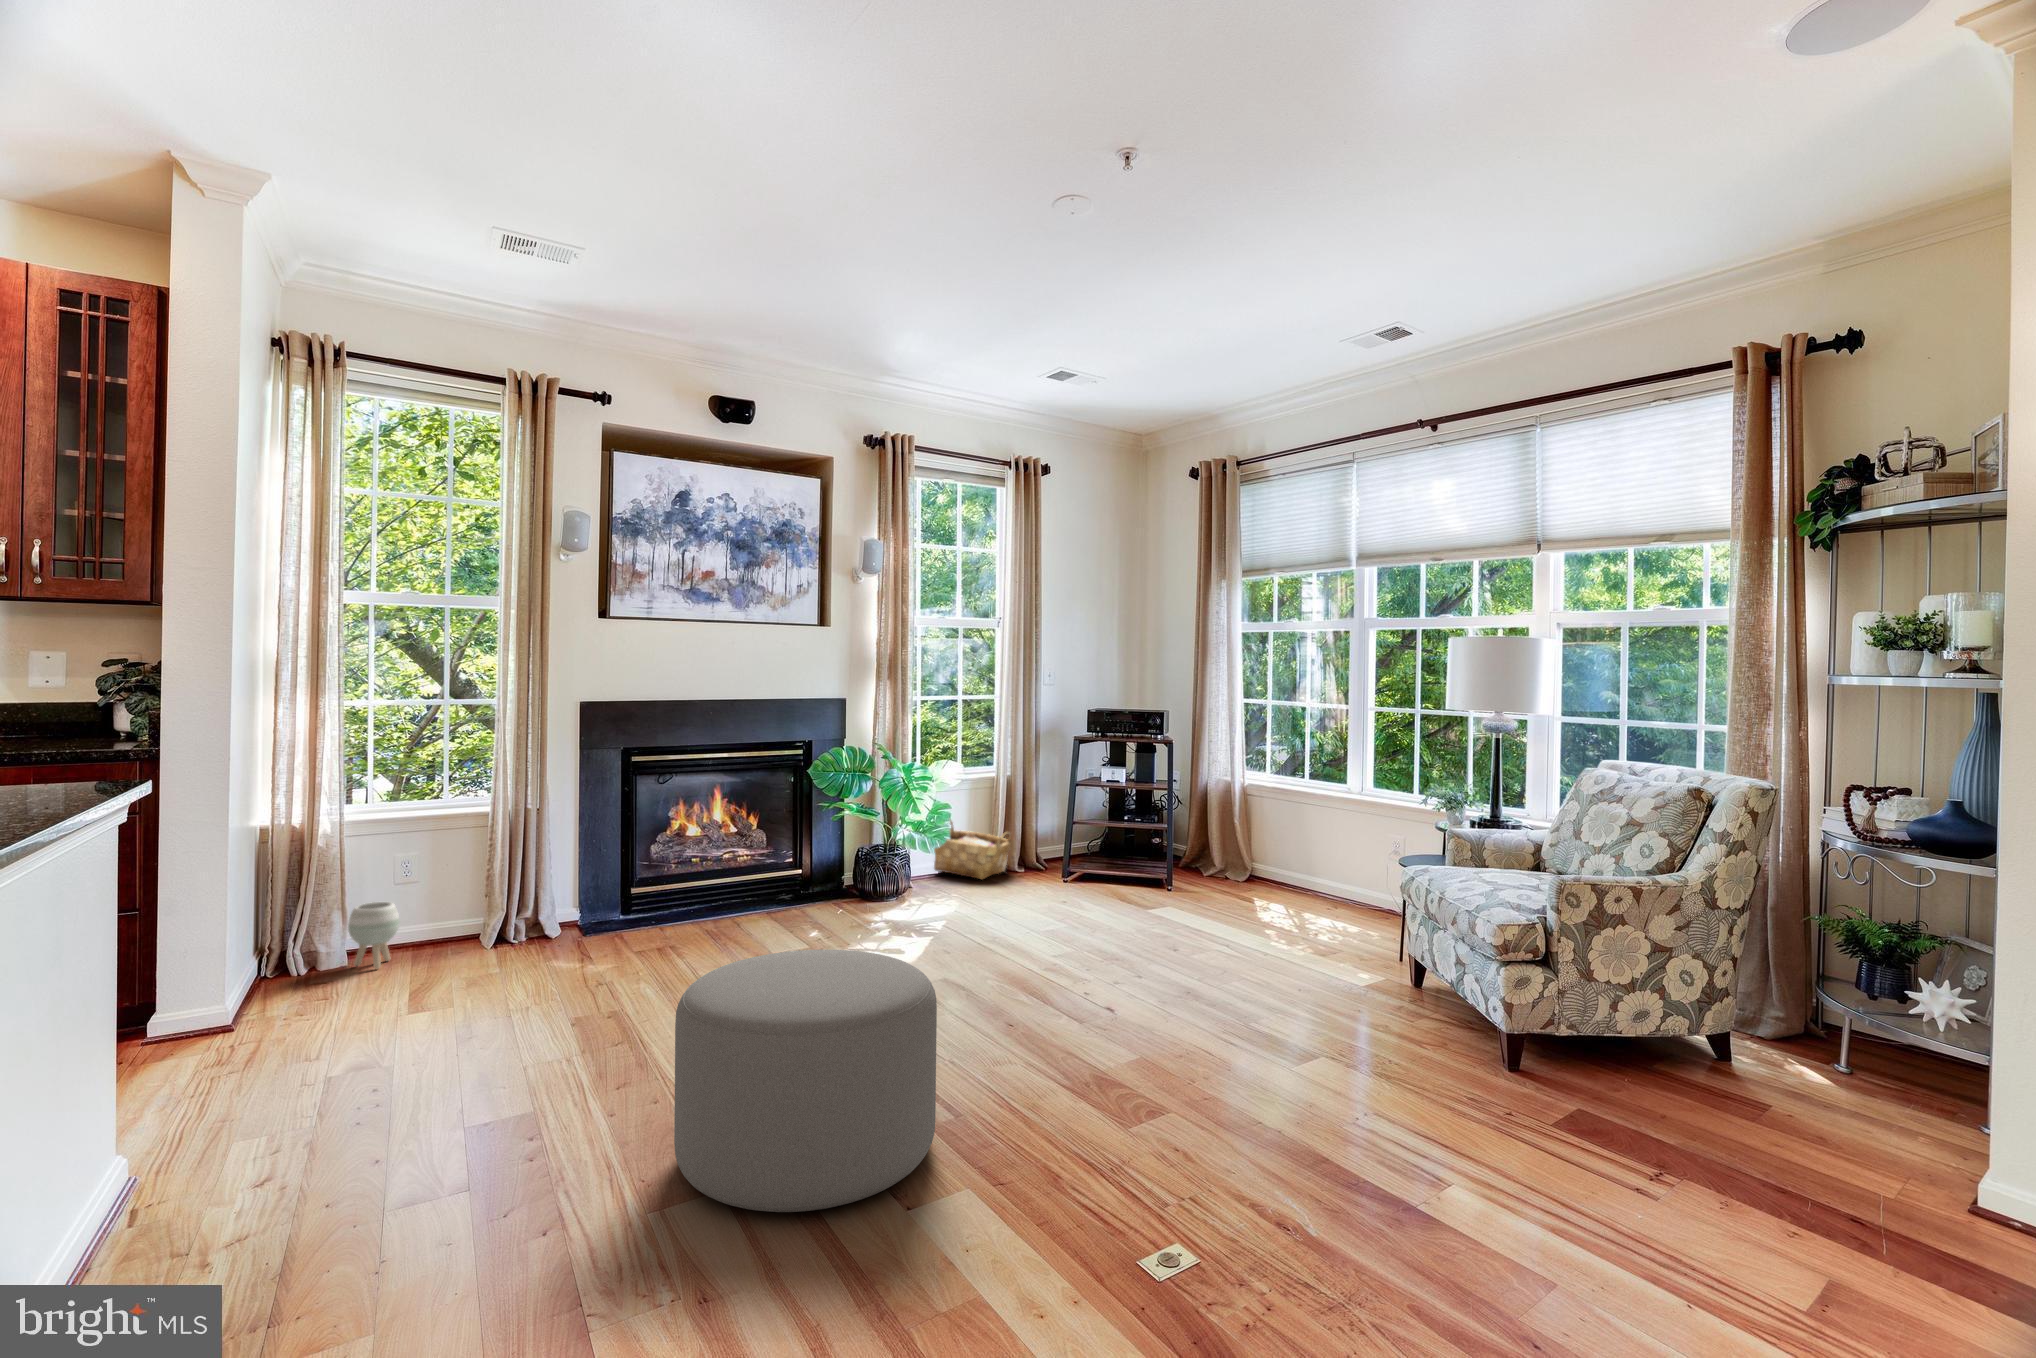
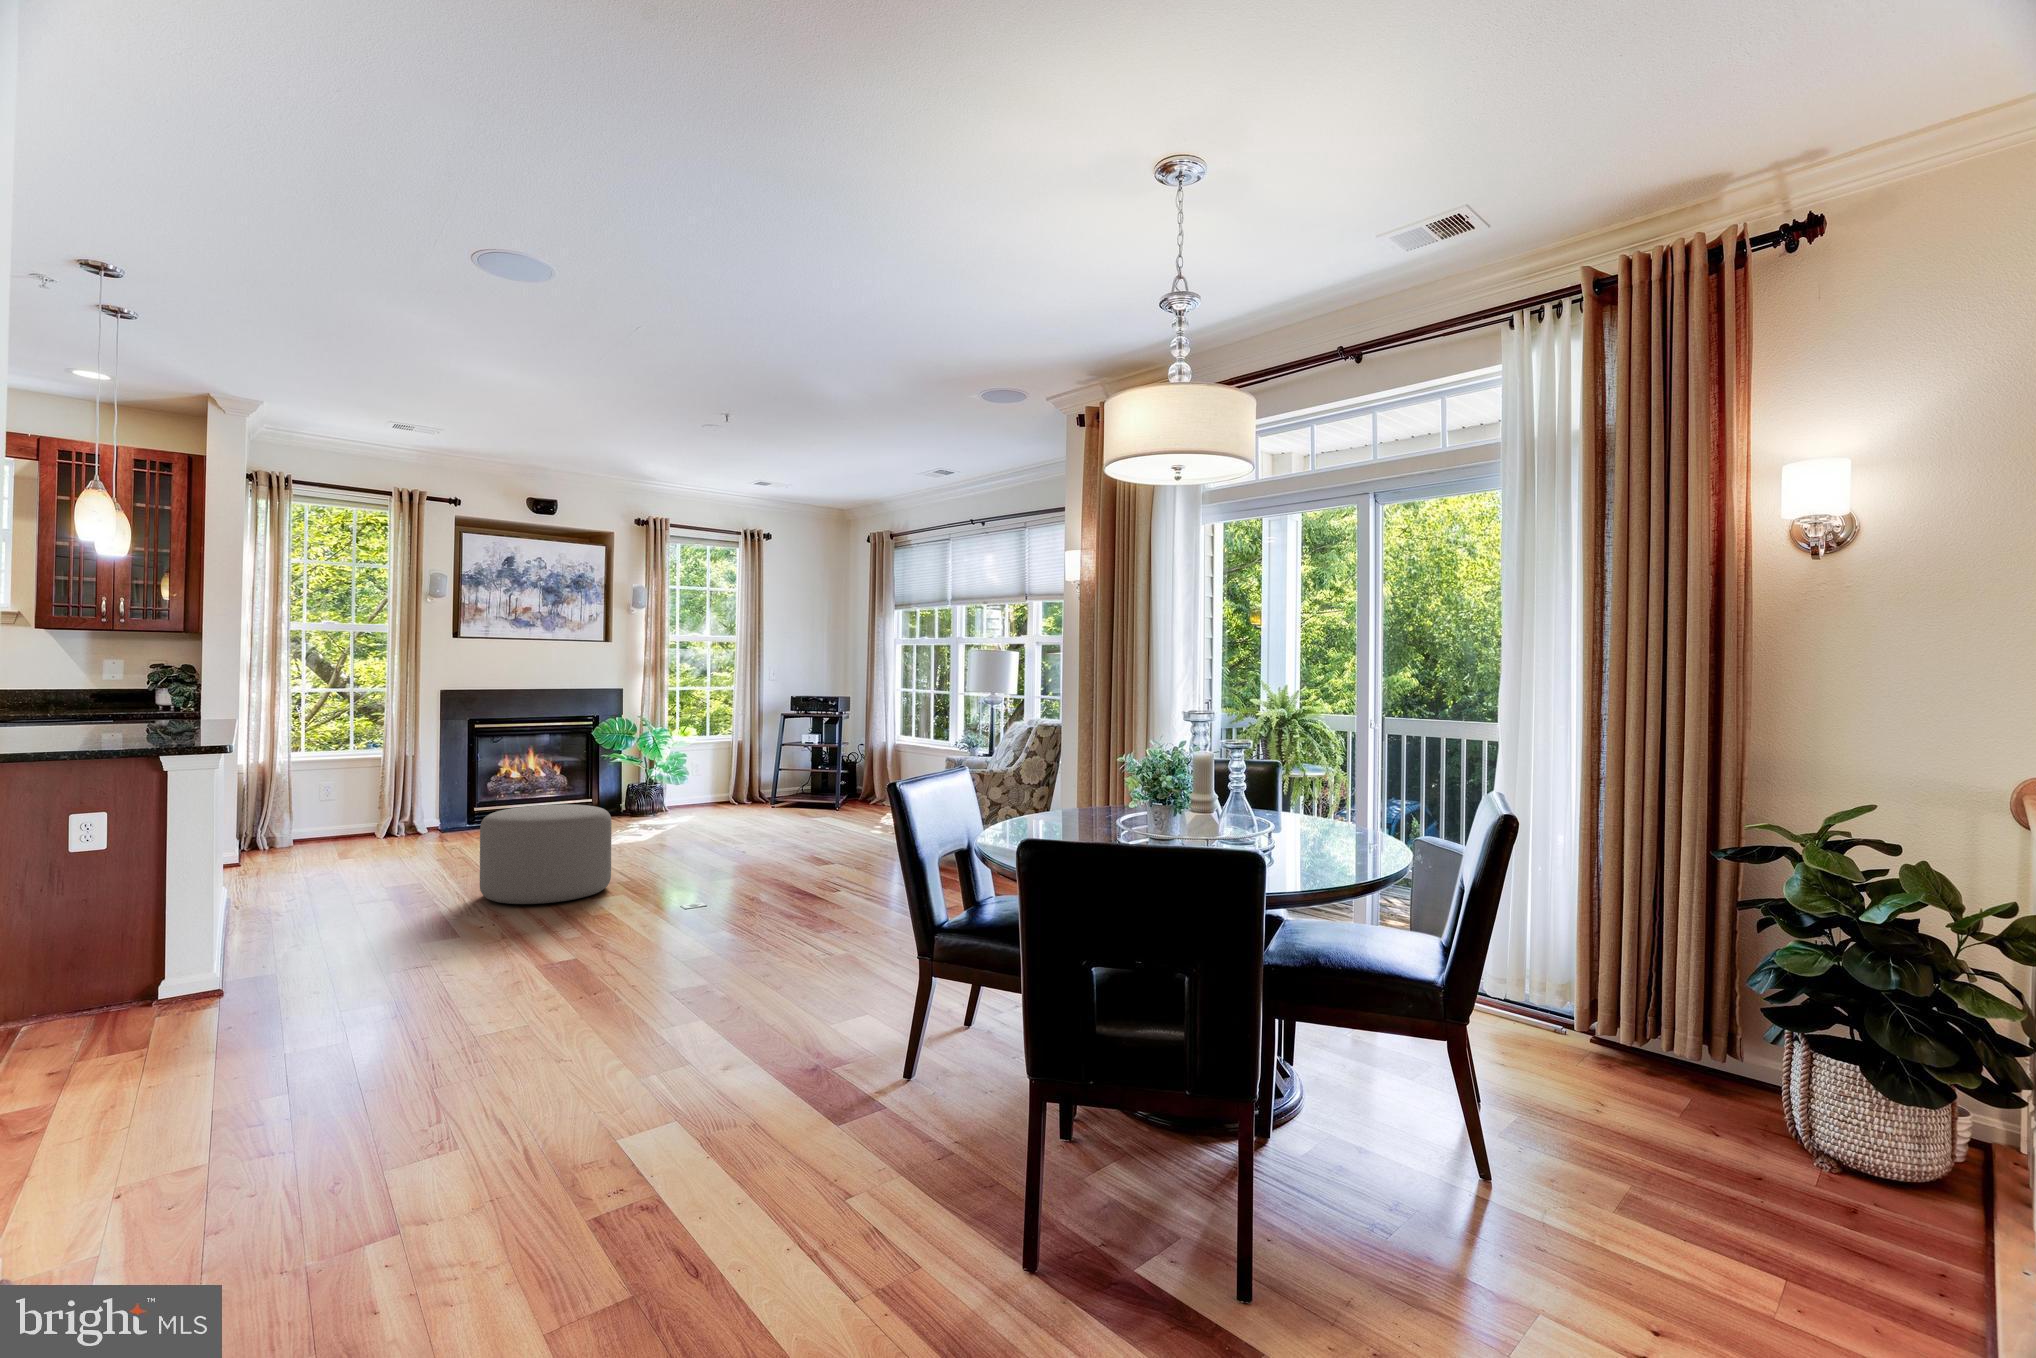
woven basket: present [934,821,1011,879] -> none [686,767,739,805]
planter: present [348,902,400,969] -> none [294,808,325,846]

